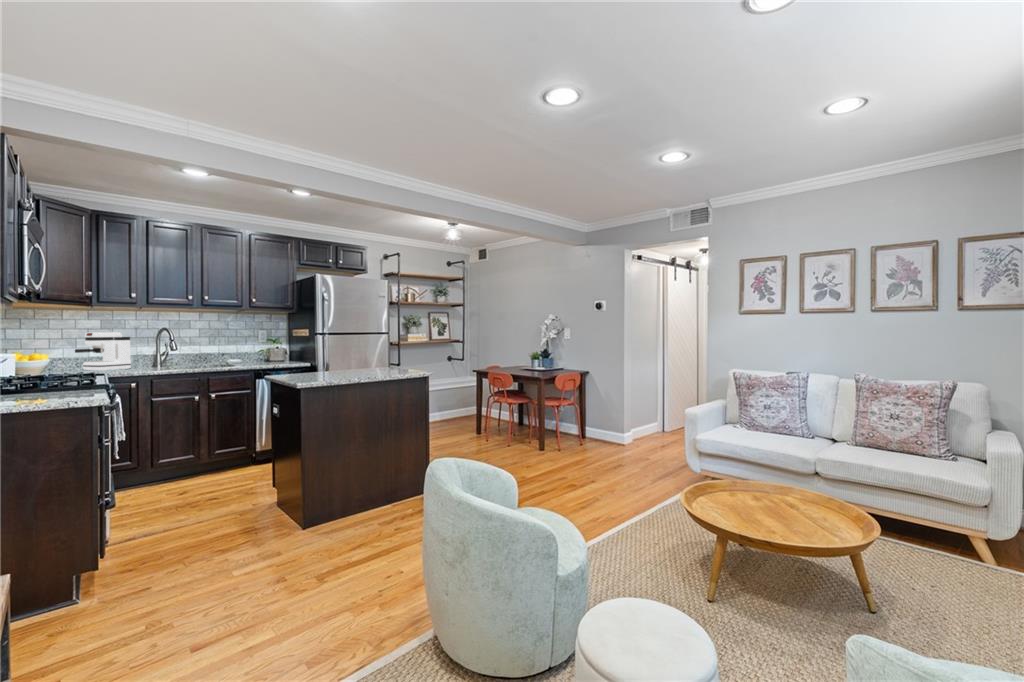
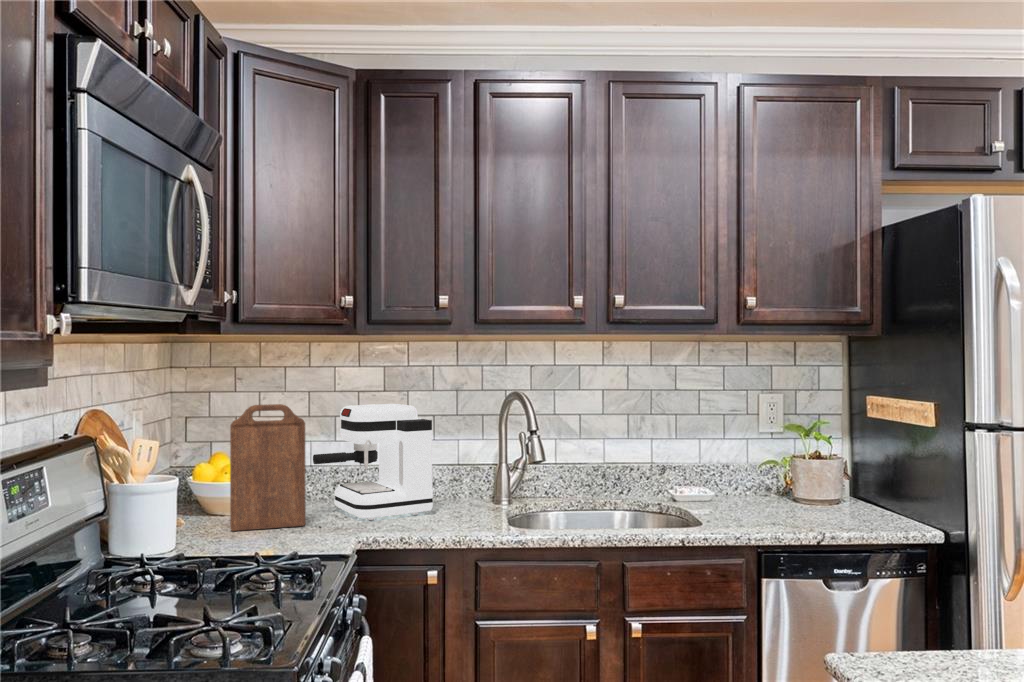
cutting board: none [41,330,77,374] -> present [230,404,306,531]

